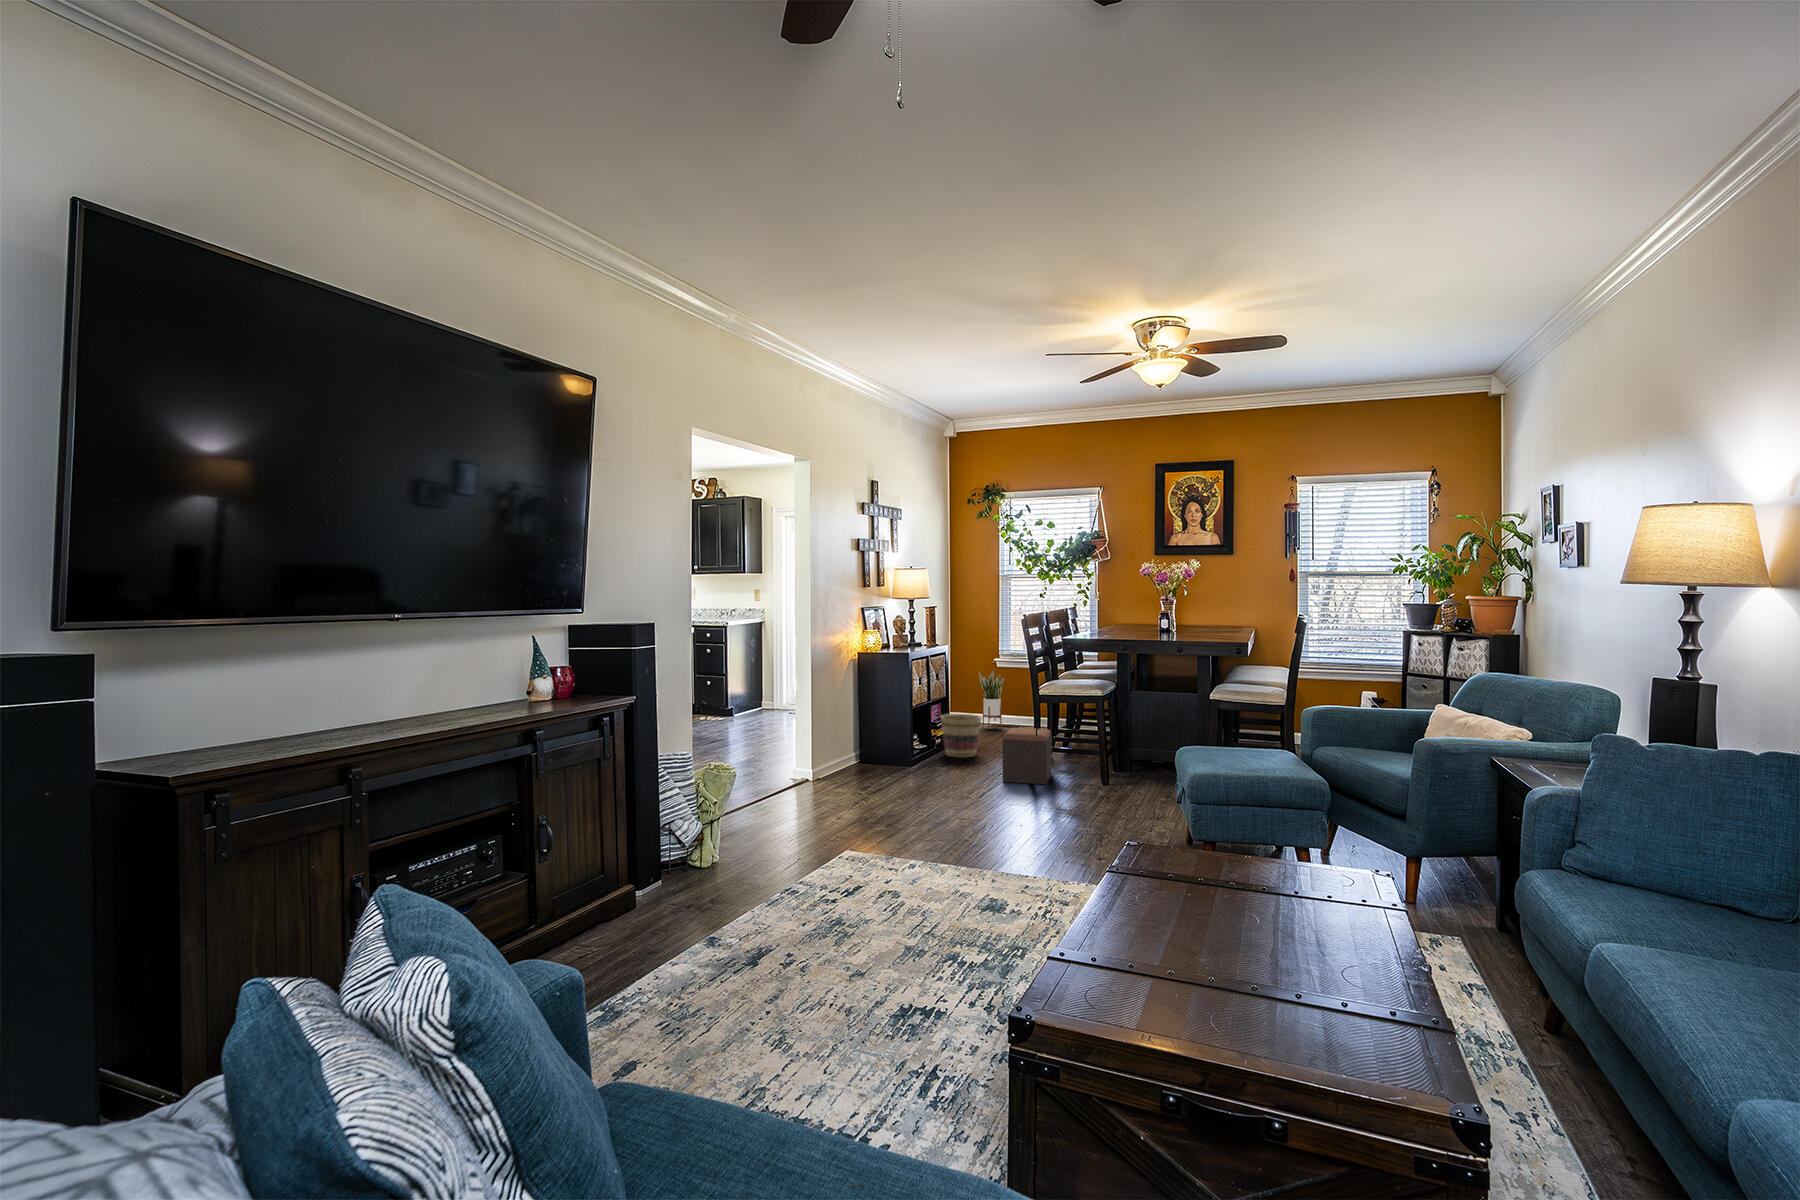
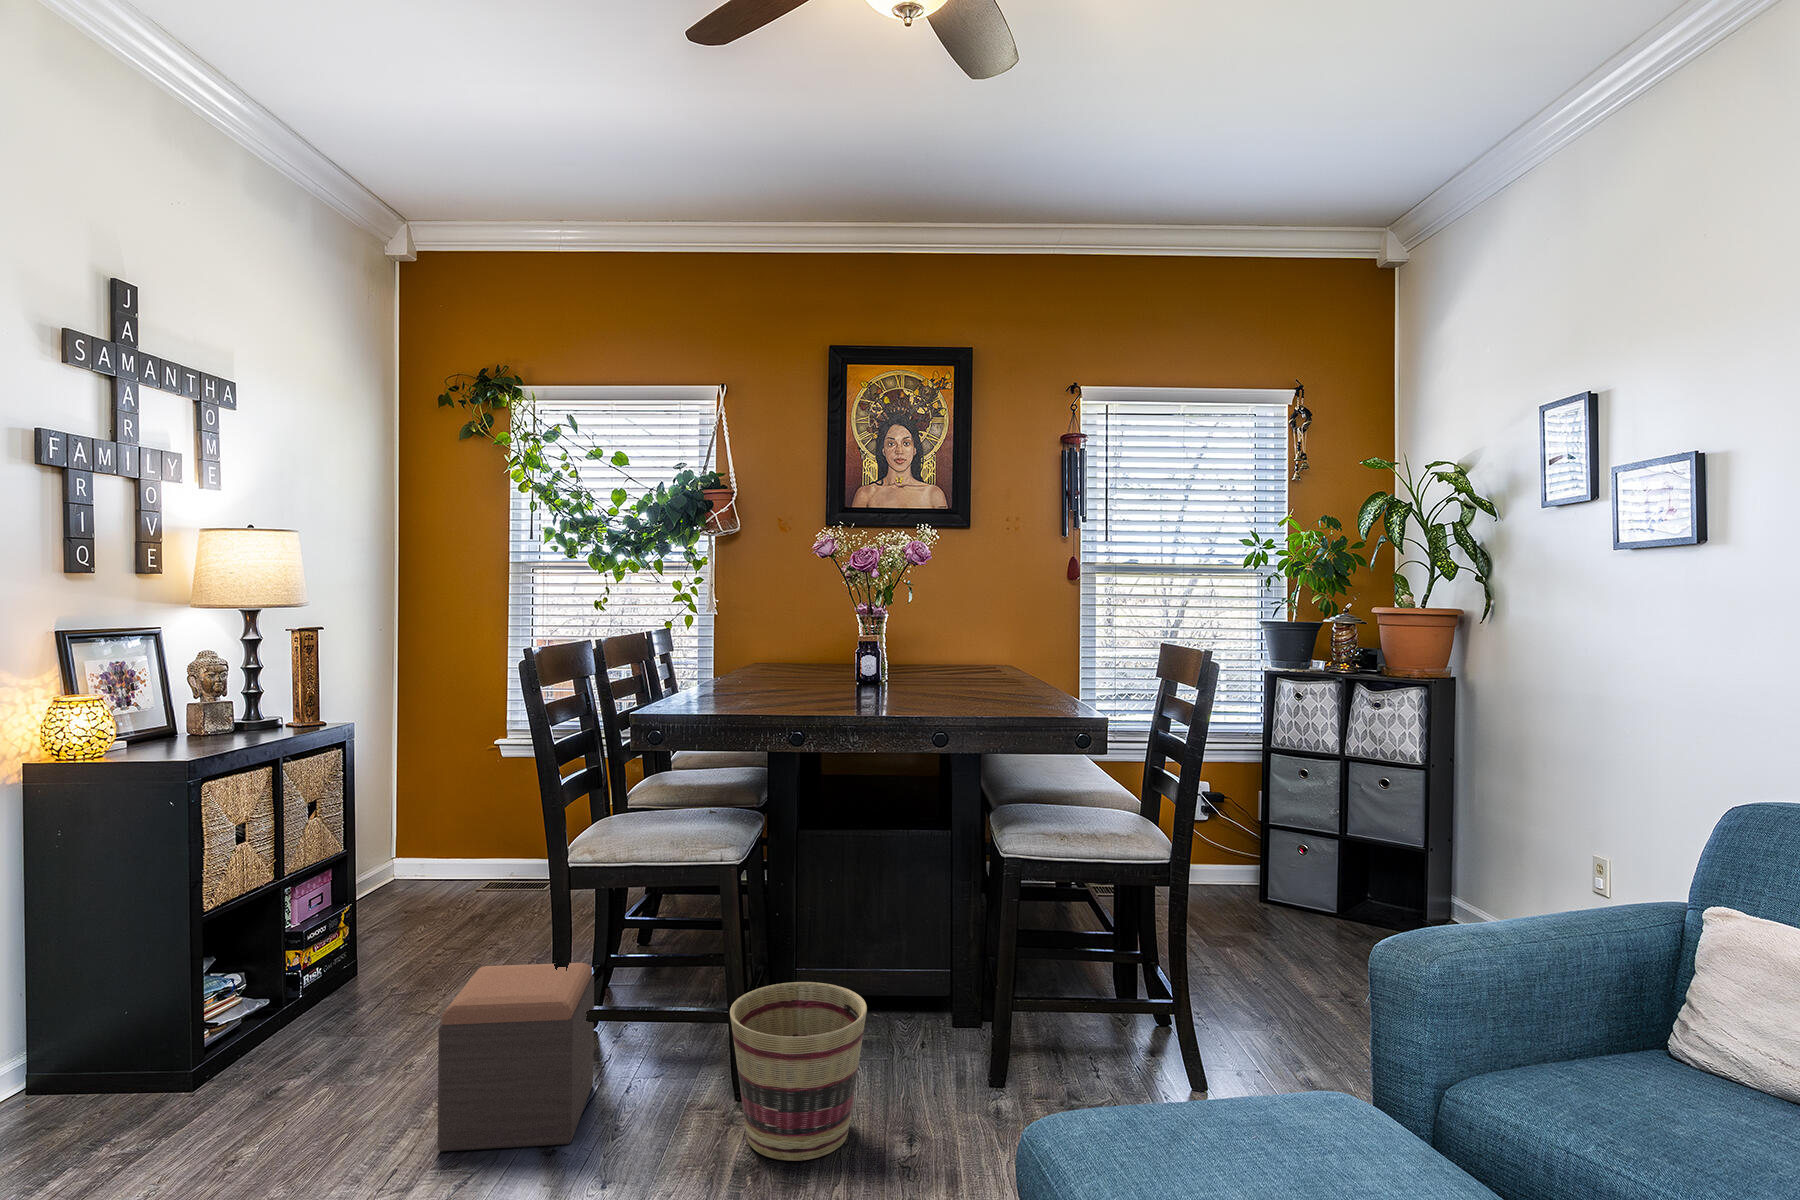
potted plant: present [979,671,1004,729] -> none [458,765,516,895]
basket: present [941,714,981,757] -> present [730,982,867,1161]

